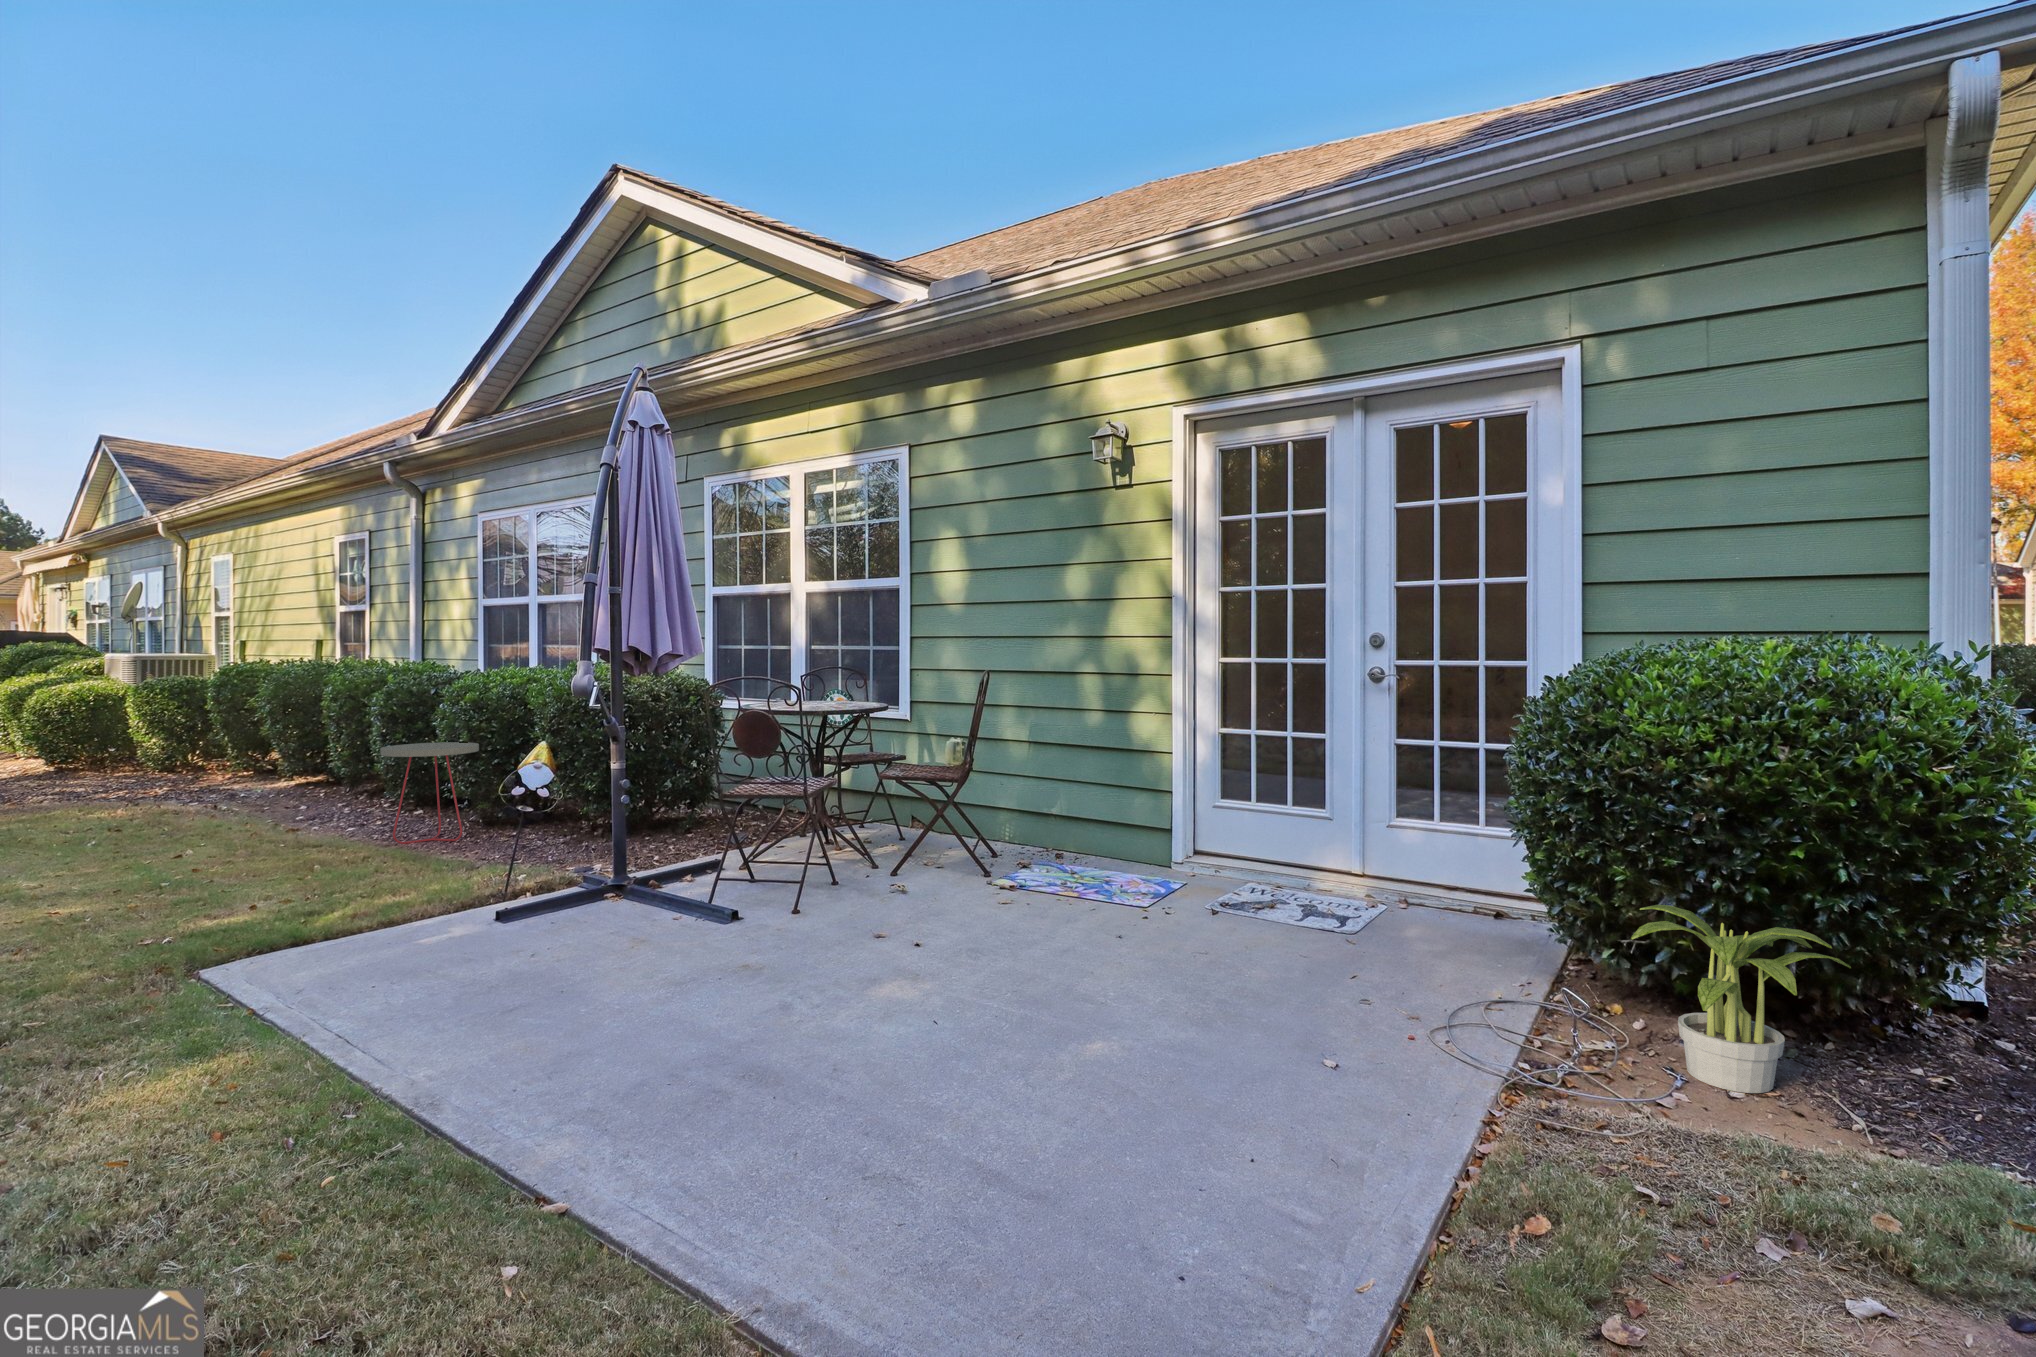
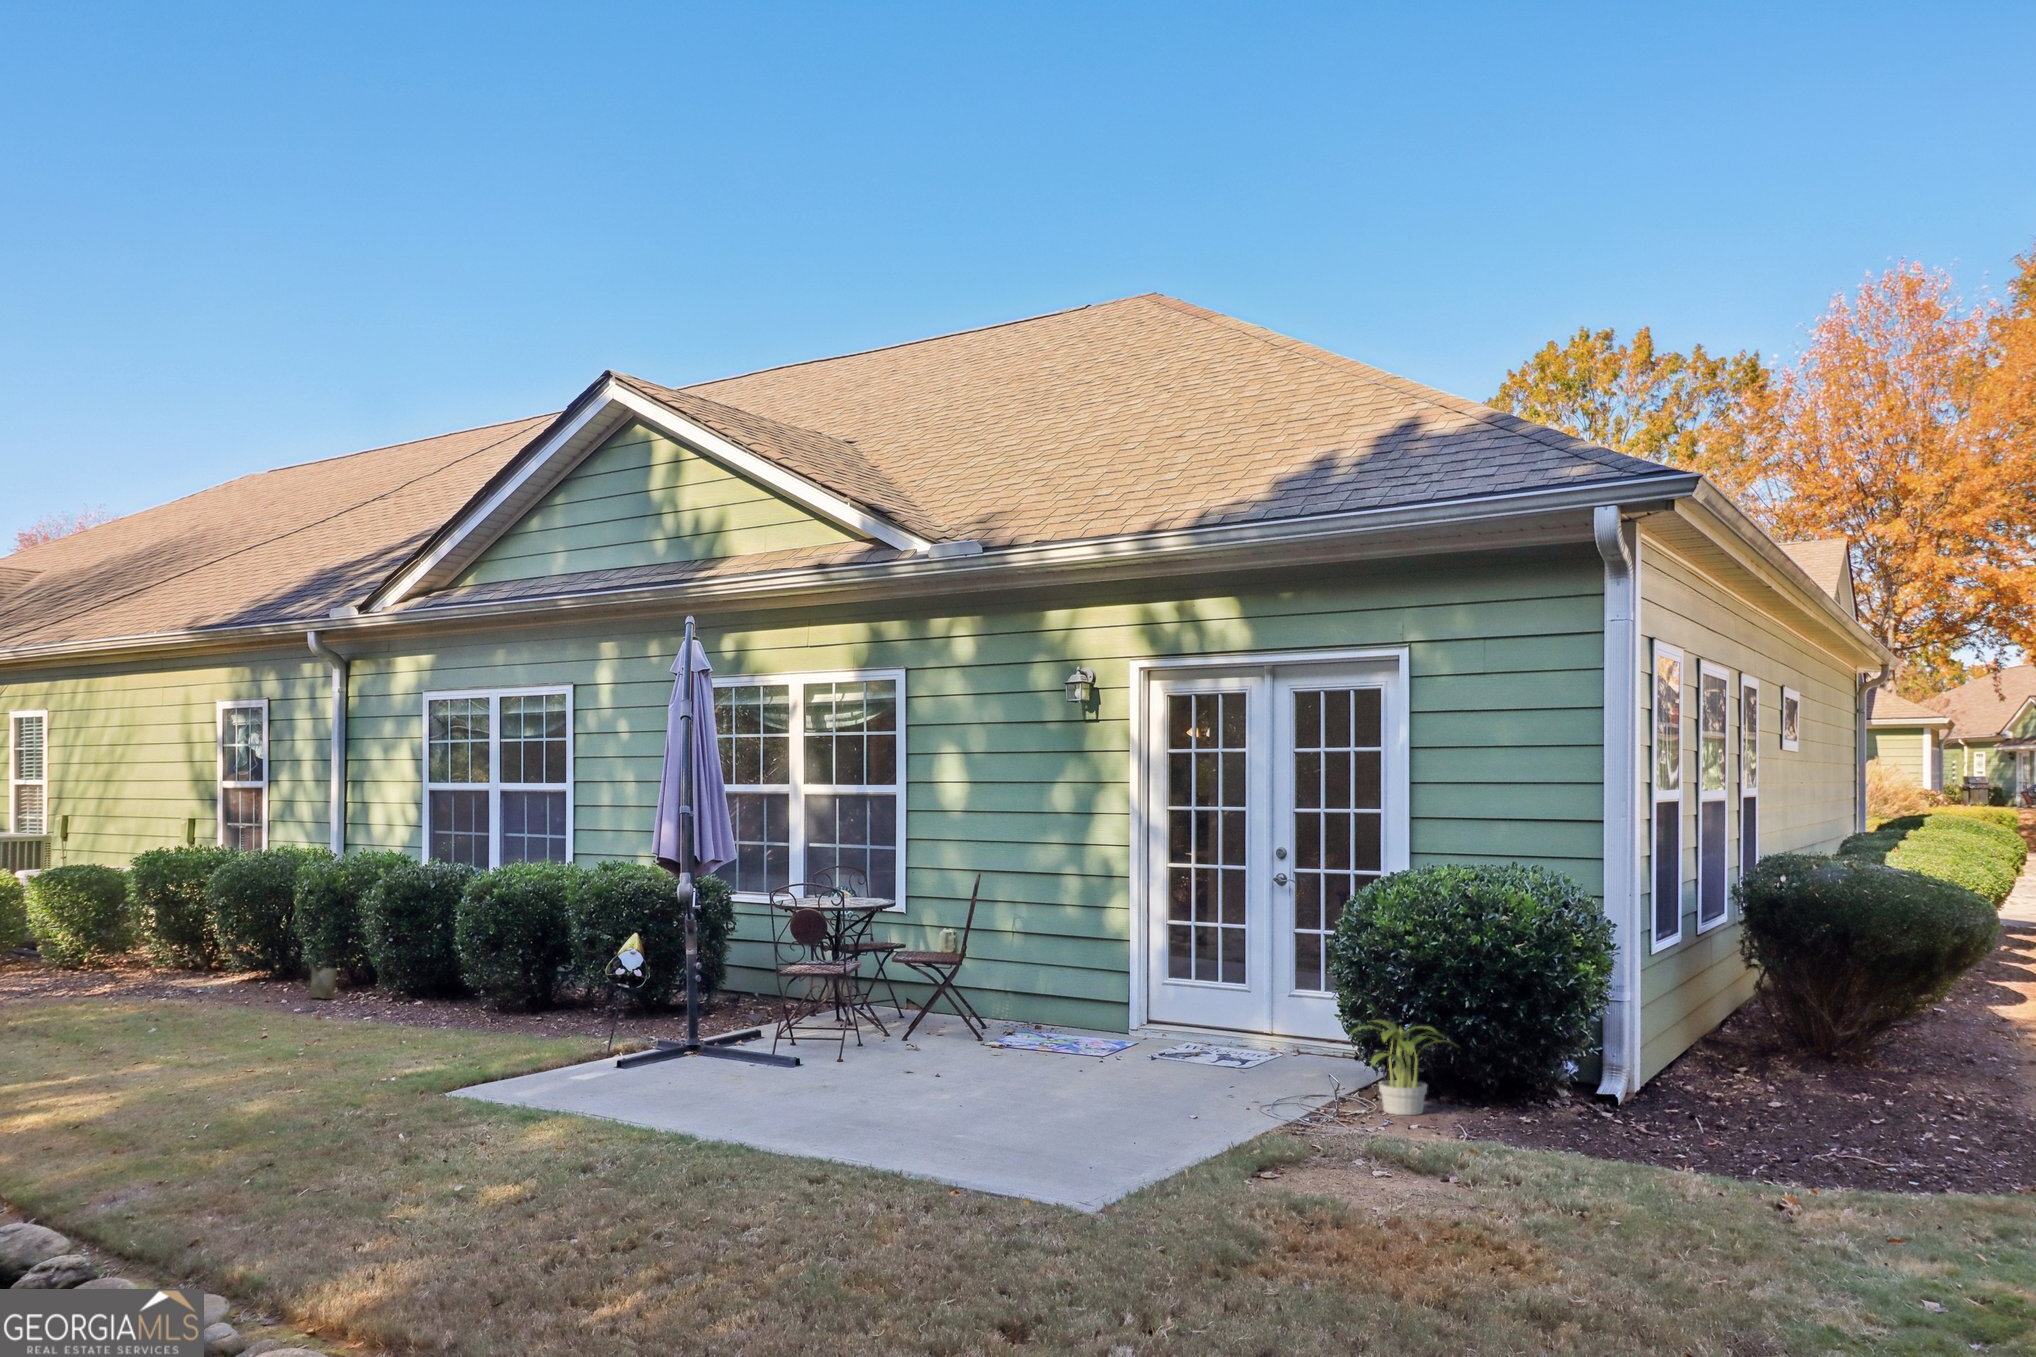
side table: present [380,742,479,844] -> none [437,934,517,1026]
woven basket: none [326,756,354,805] -> present [309,954,338,999]

